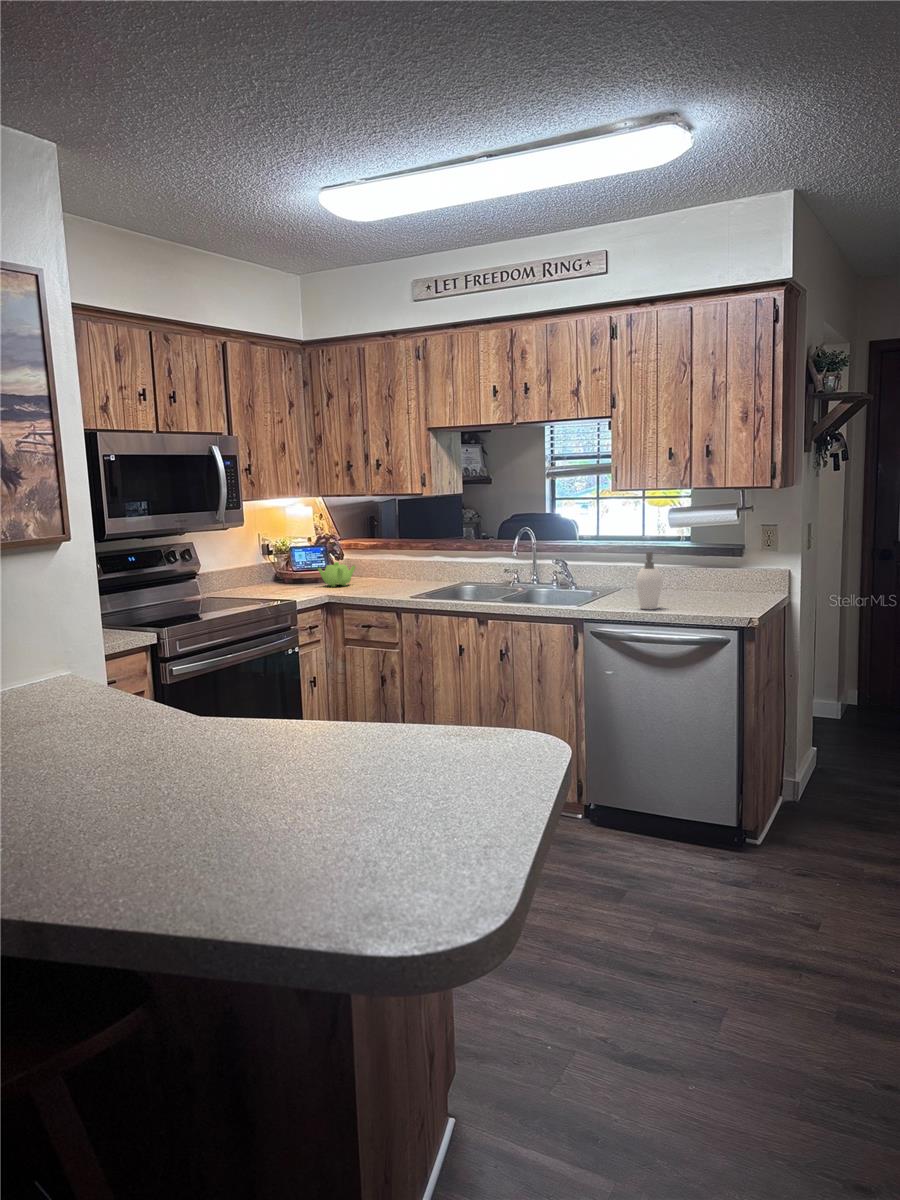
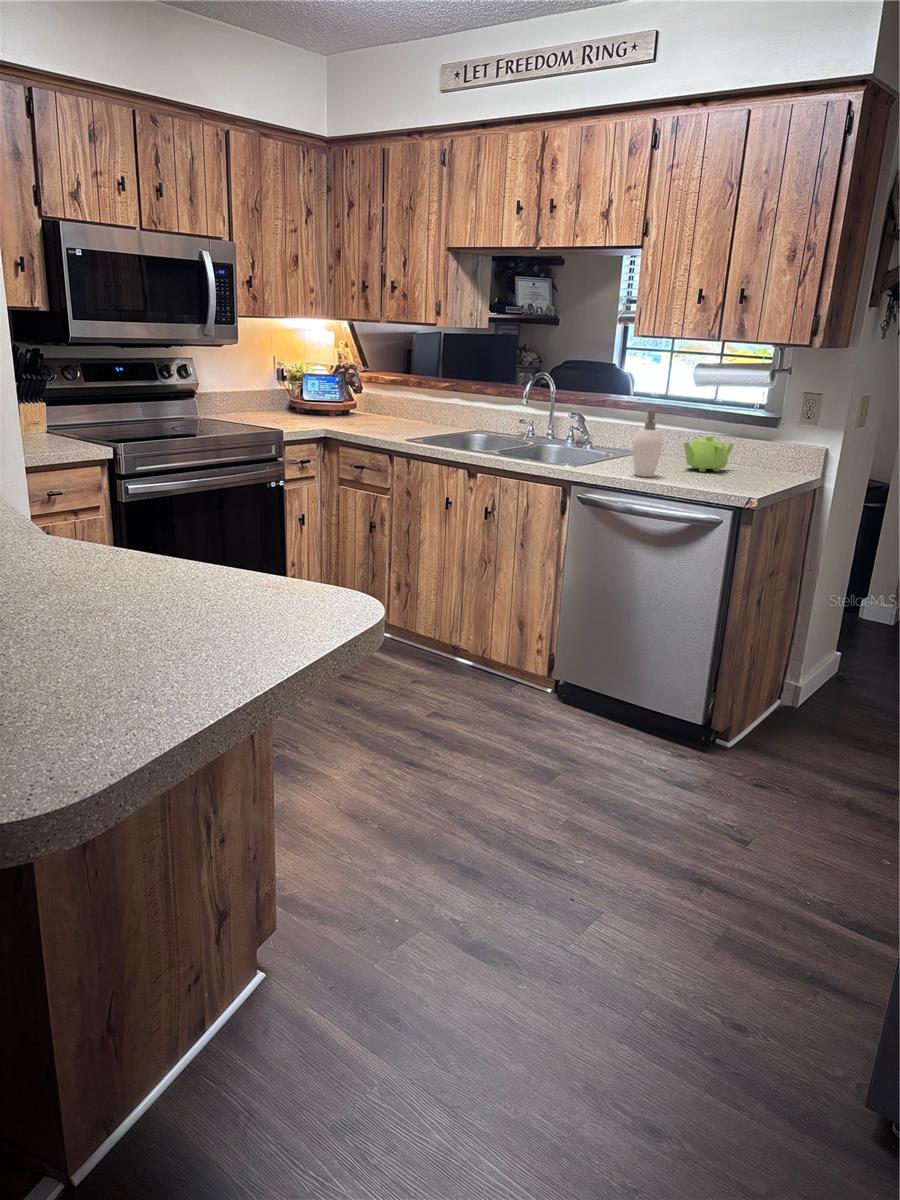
teapot: present [318,562,355,587] -> present [684,436,734,472]

